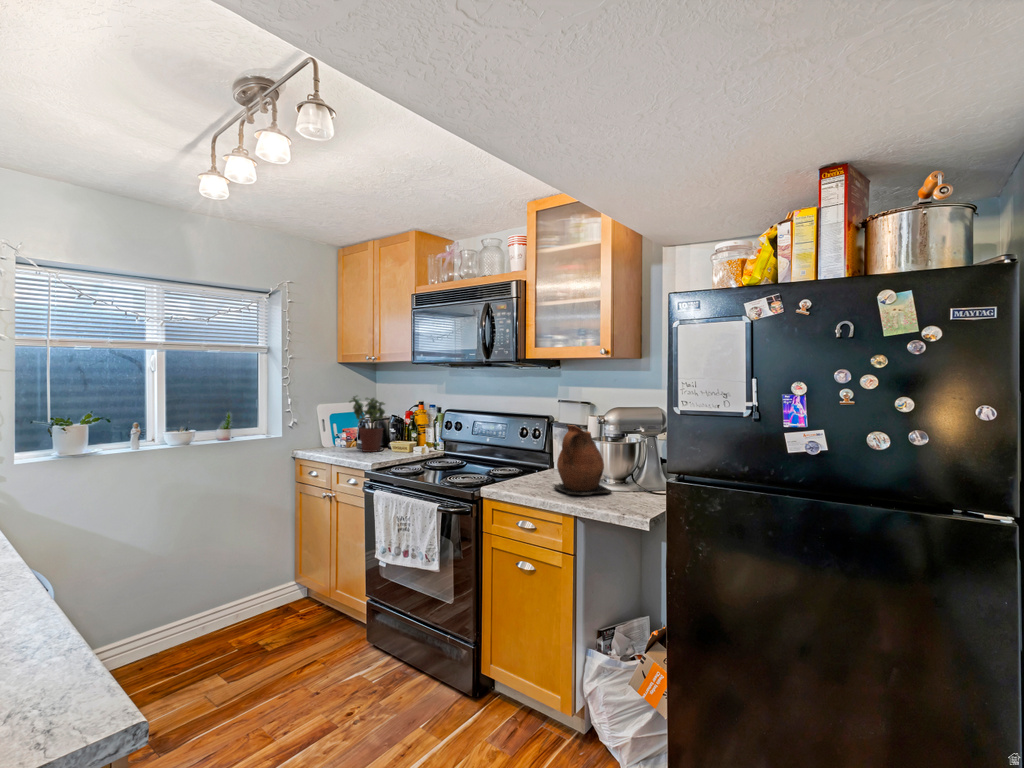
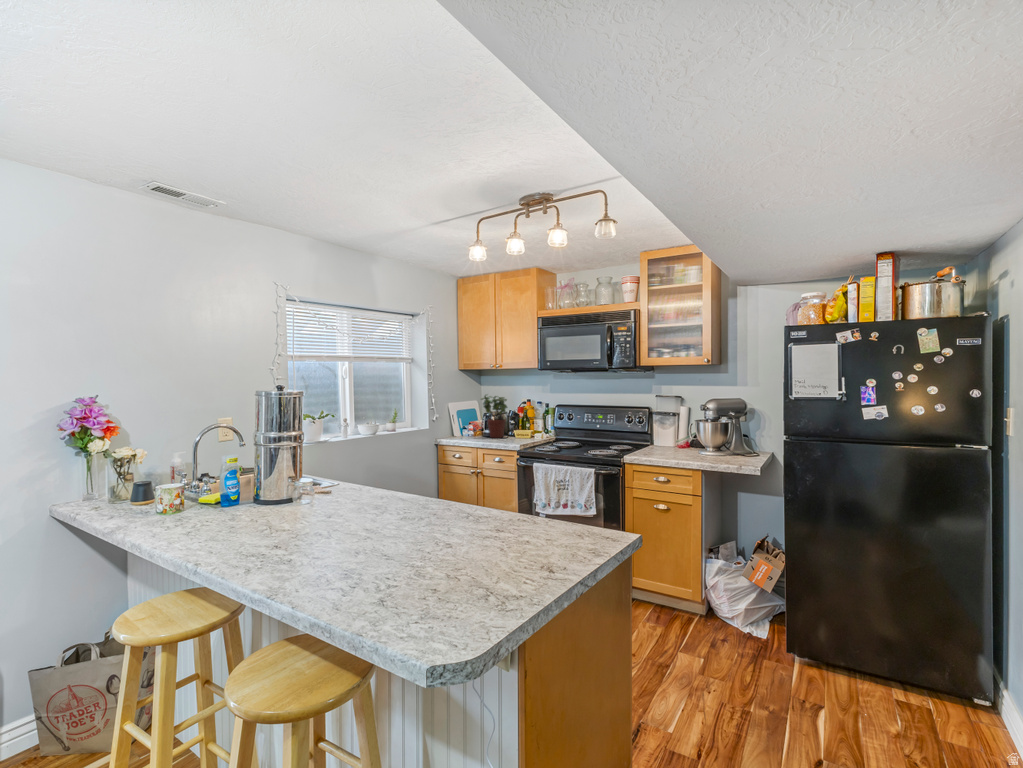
ceramic pitcher: present [554,425,611,494] -> none [671,411,717,457]

